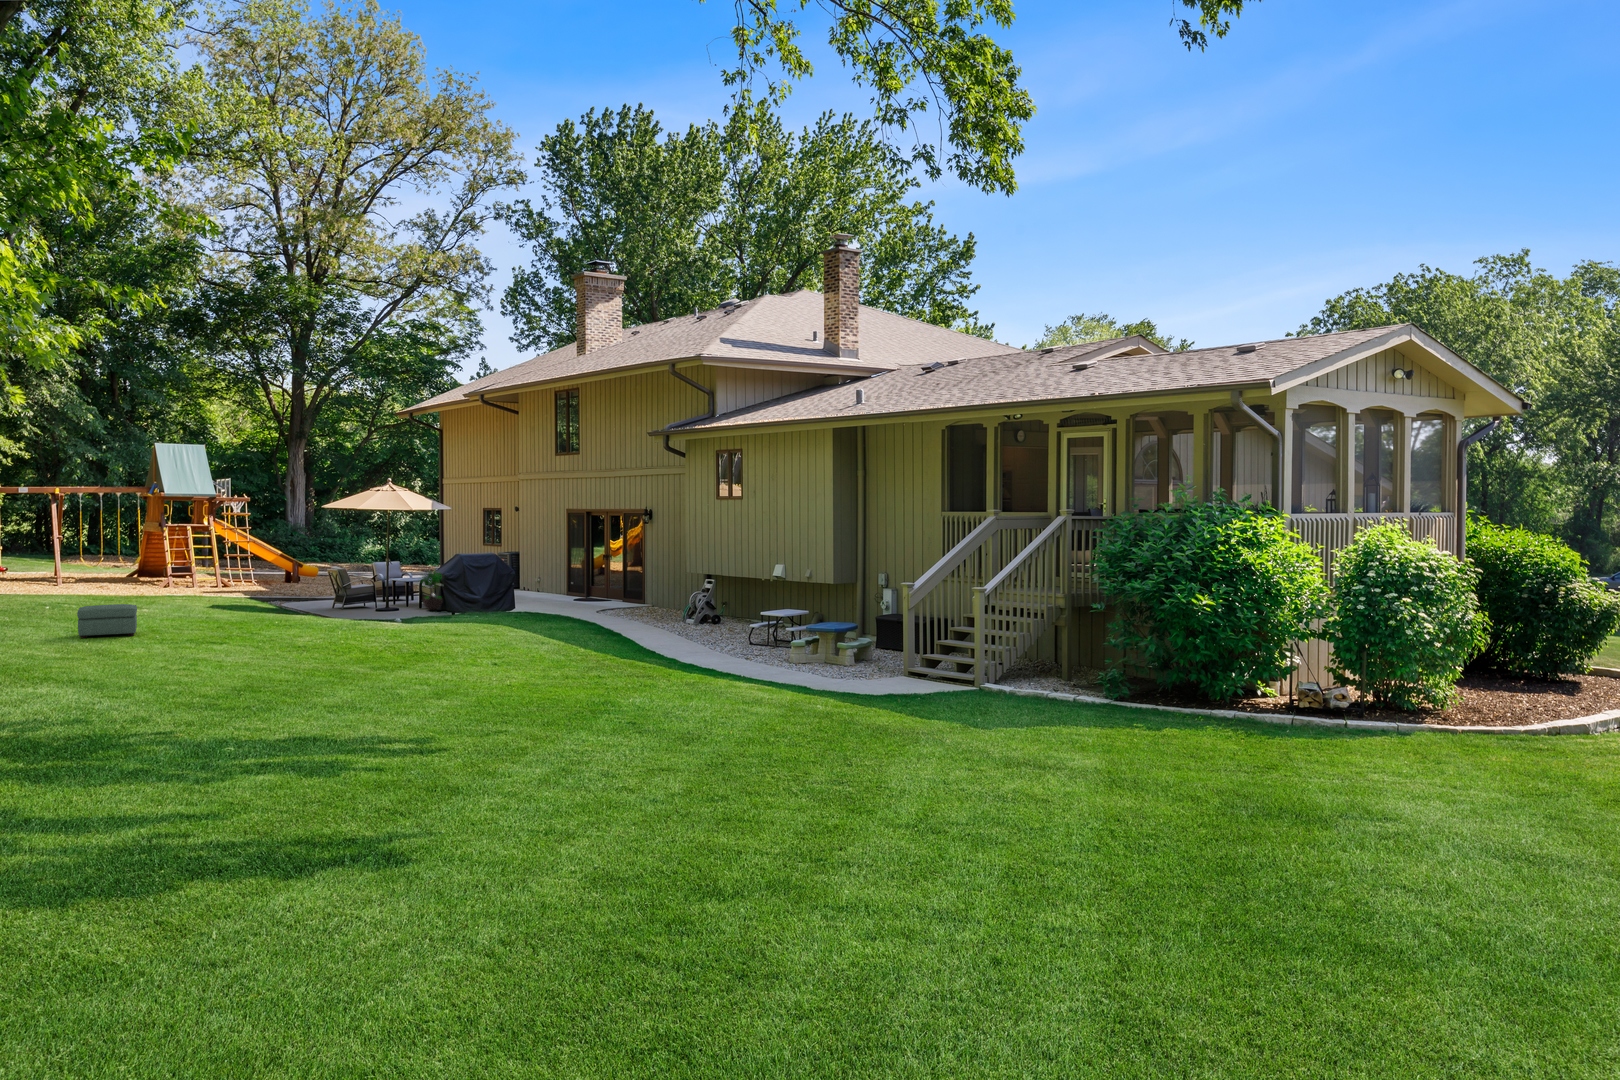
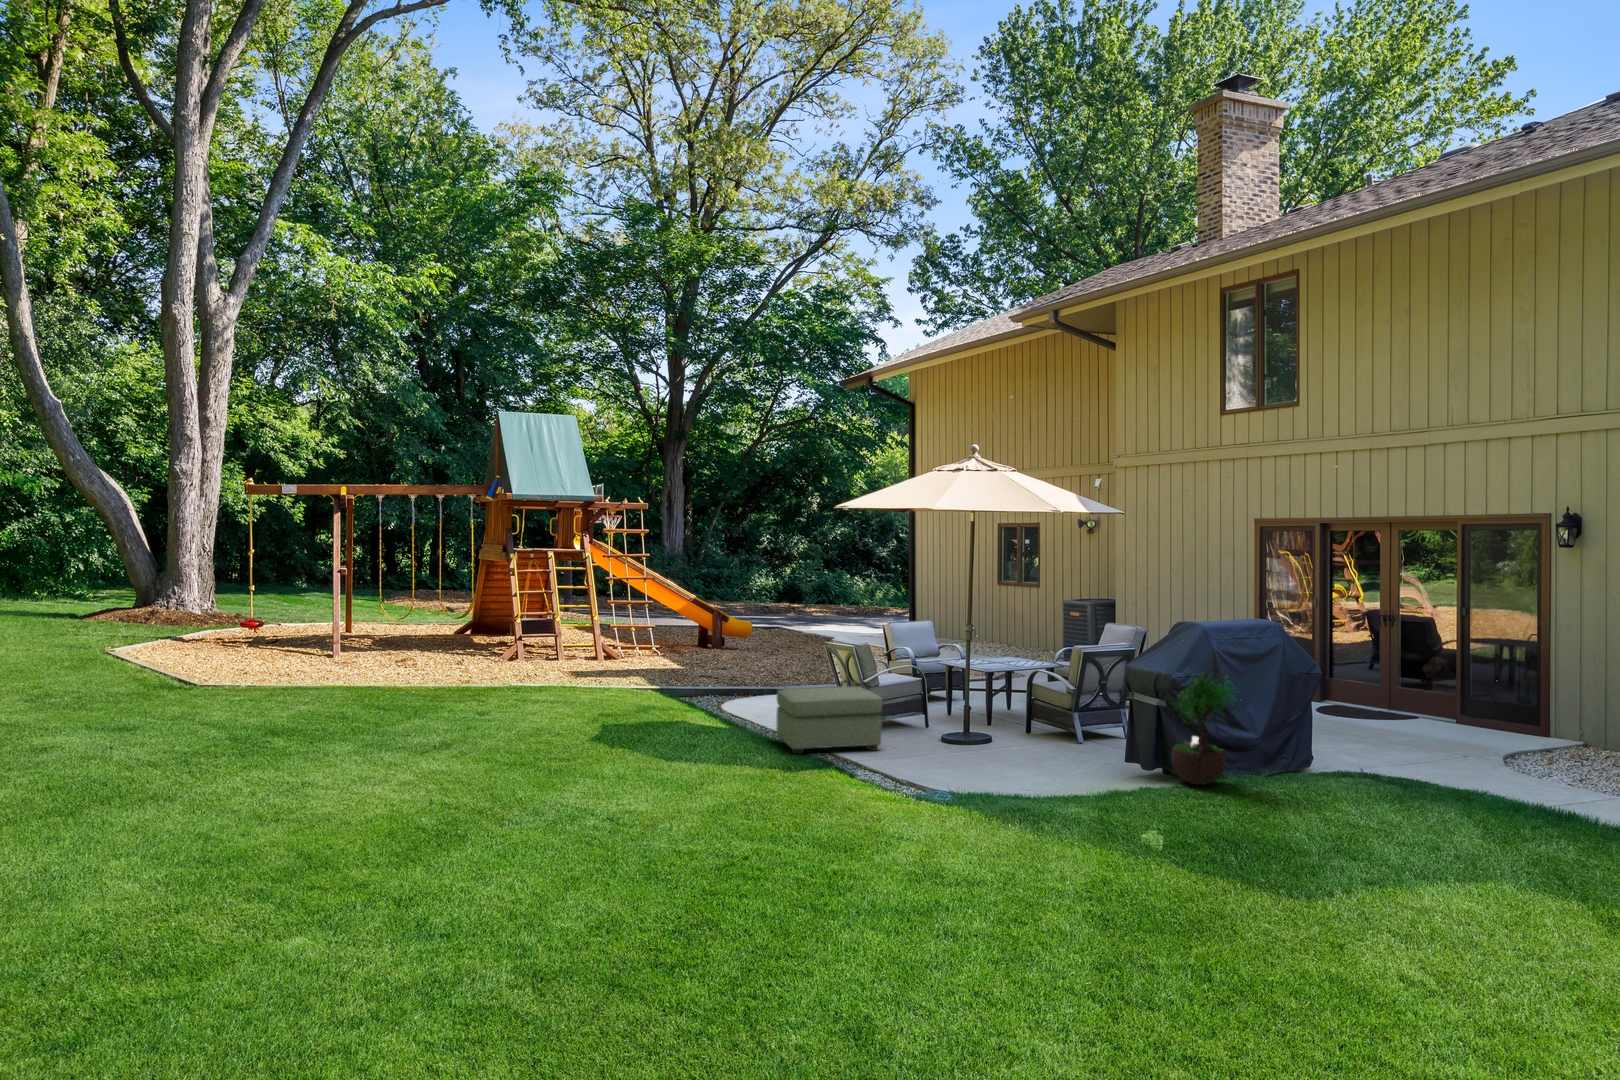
ottoman: present [77,604,137,639] -> present [776,686,882,754]

